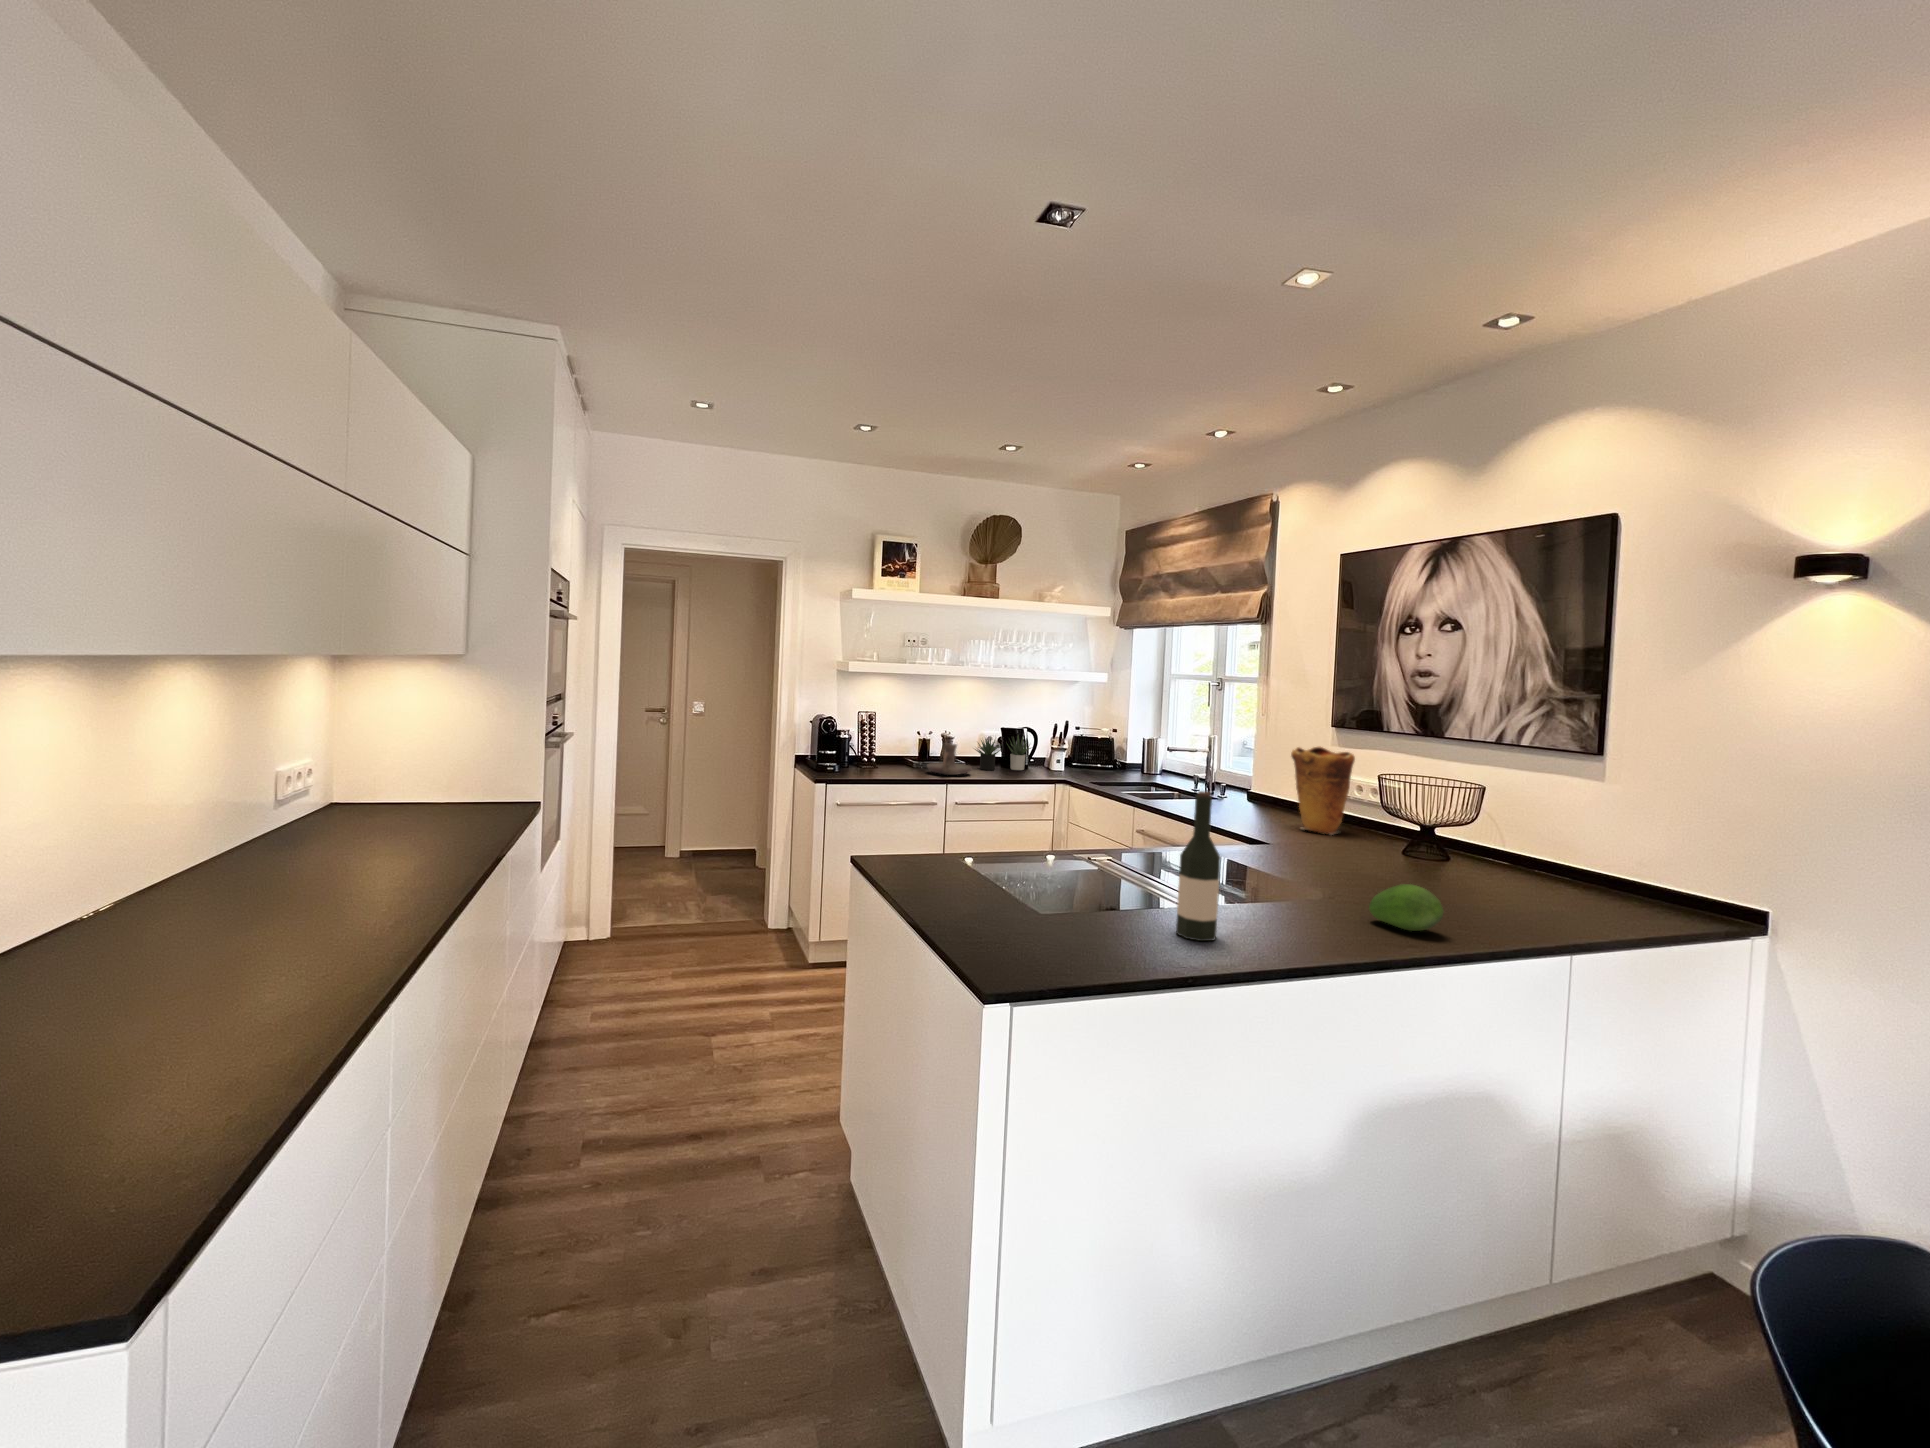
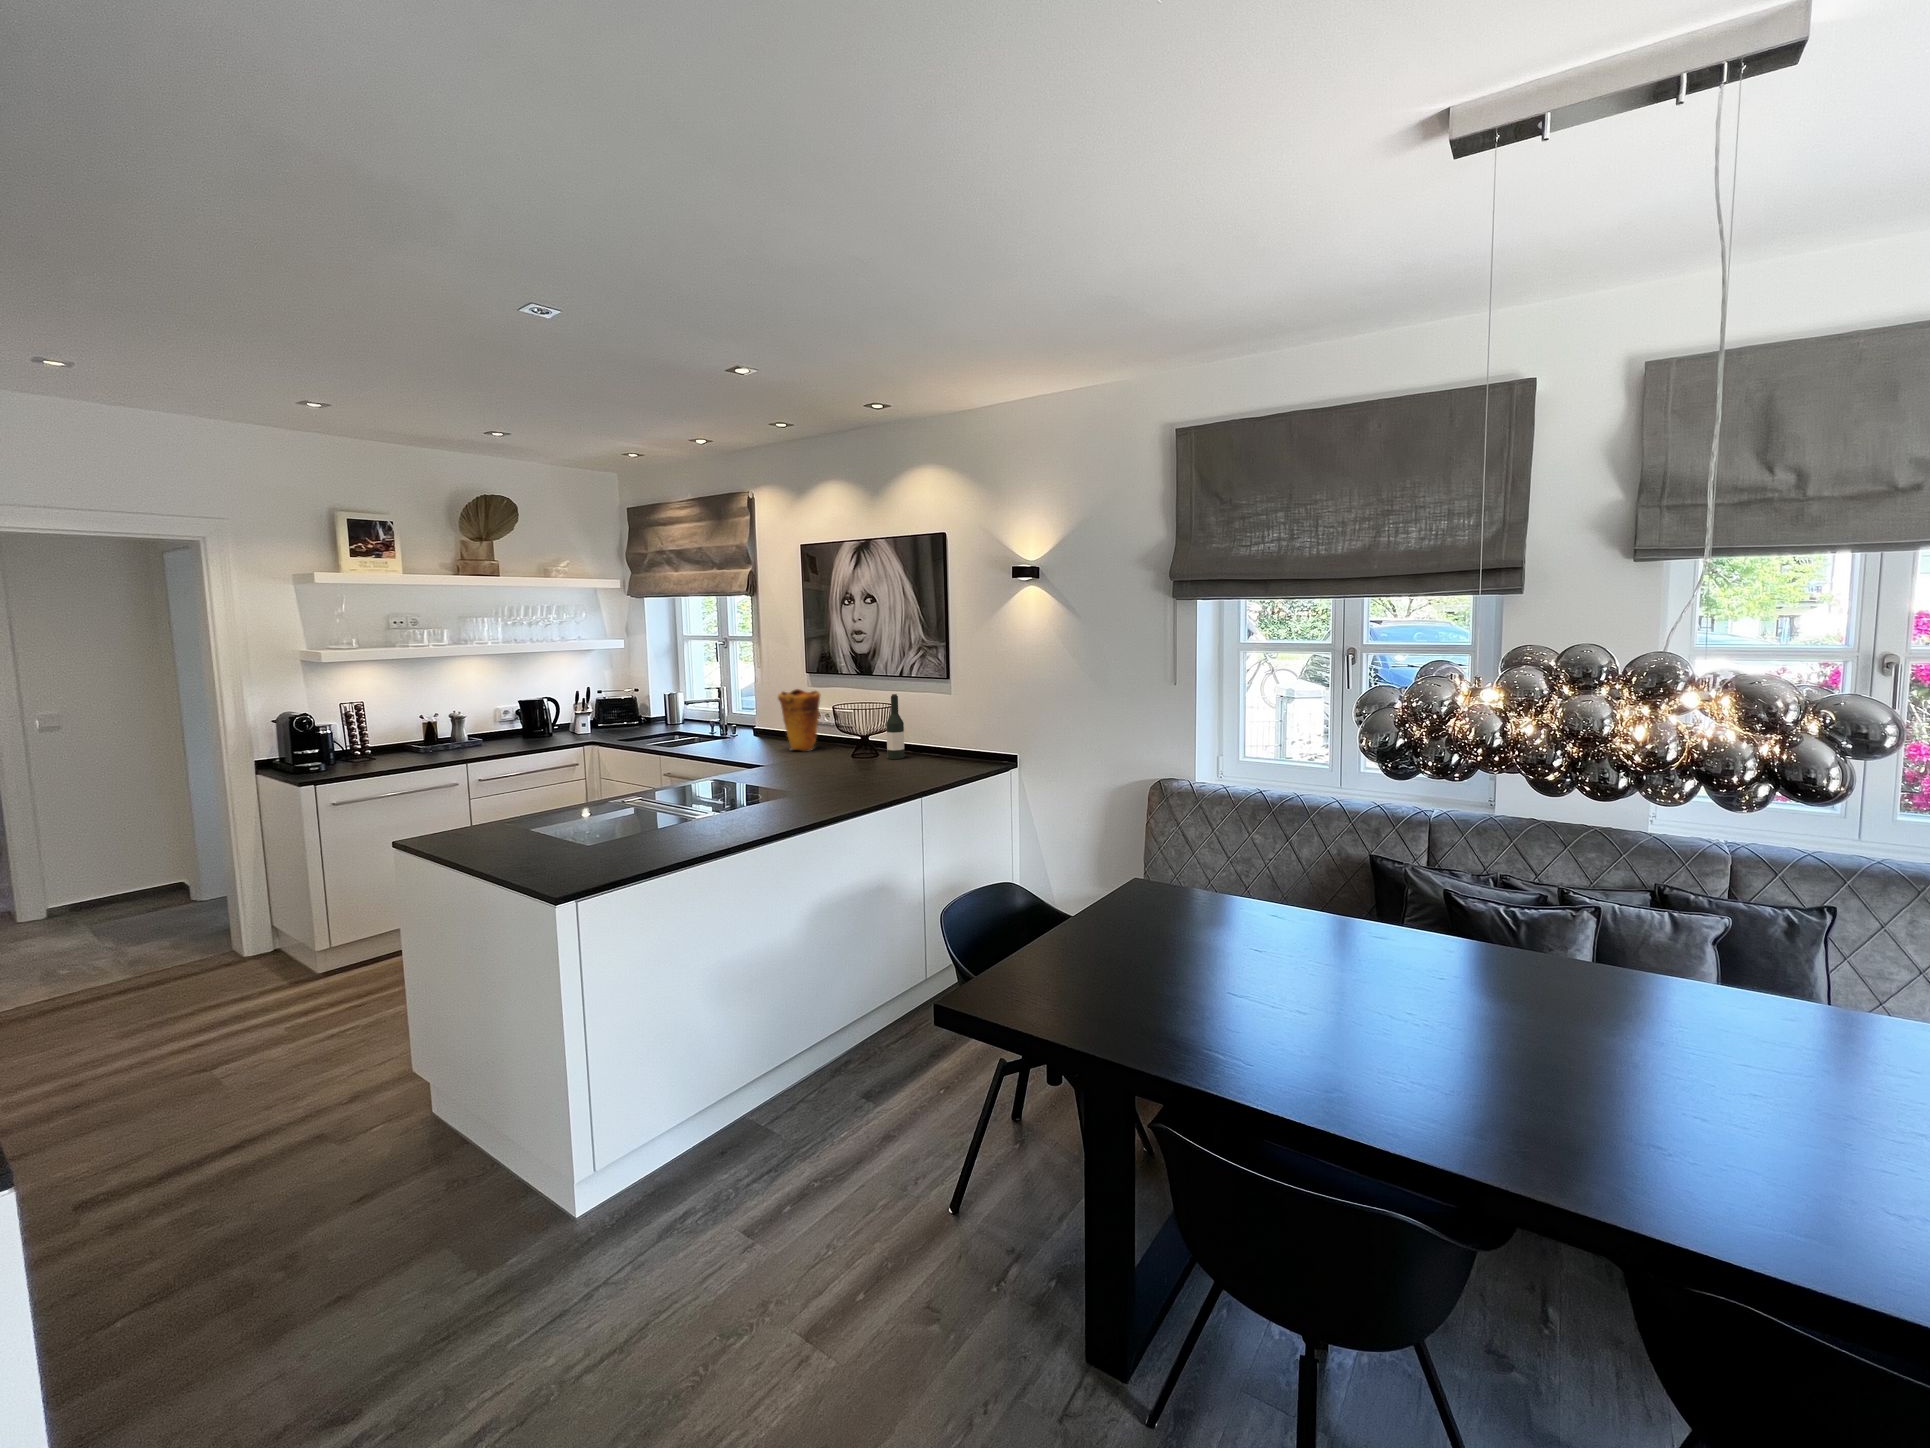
succulent plant: present [975,736,1031,770] -> none [489,705,557,743]
candle holder: present [927,743,971,775] -> none [440,723,493,754]
wine bottle: present [1176,791,1221,941] -> present [886,694,904,759]
fruit: present [1369,884,1444,931] -> none [822,775,862,803]

